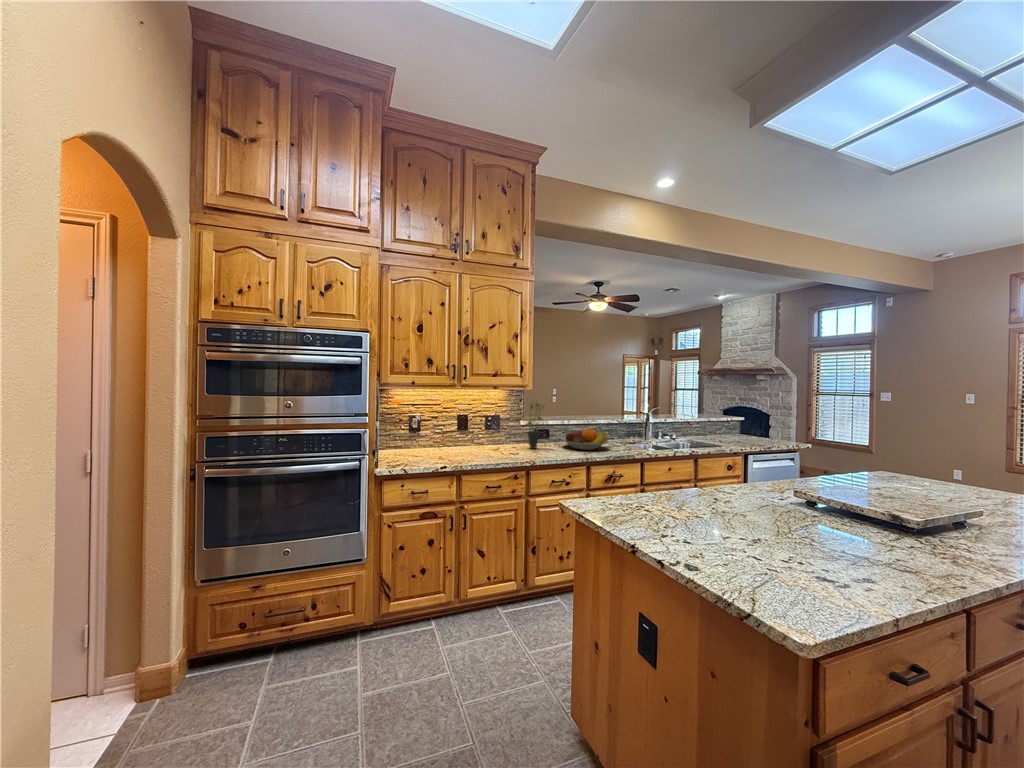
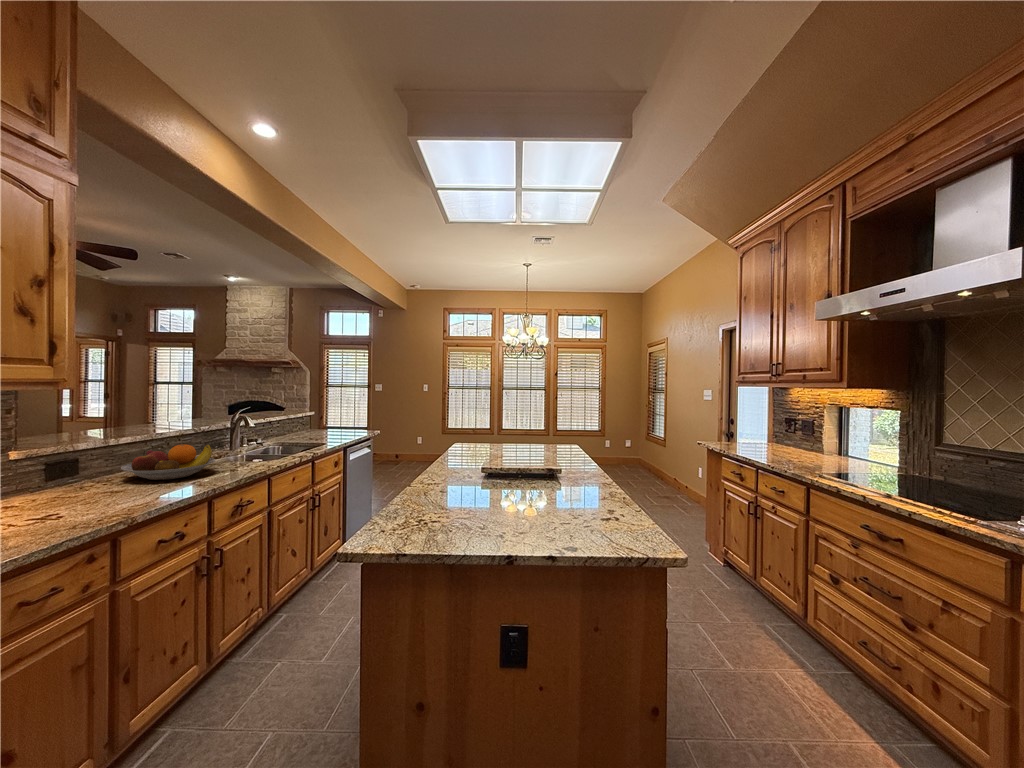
potted plant: present [528,403,543,449] -> none [54,407,111,500]

